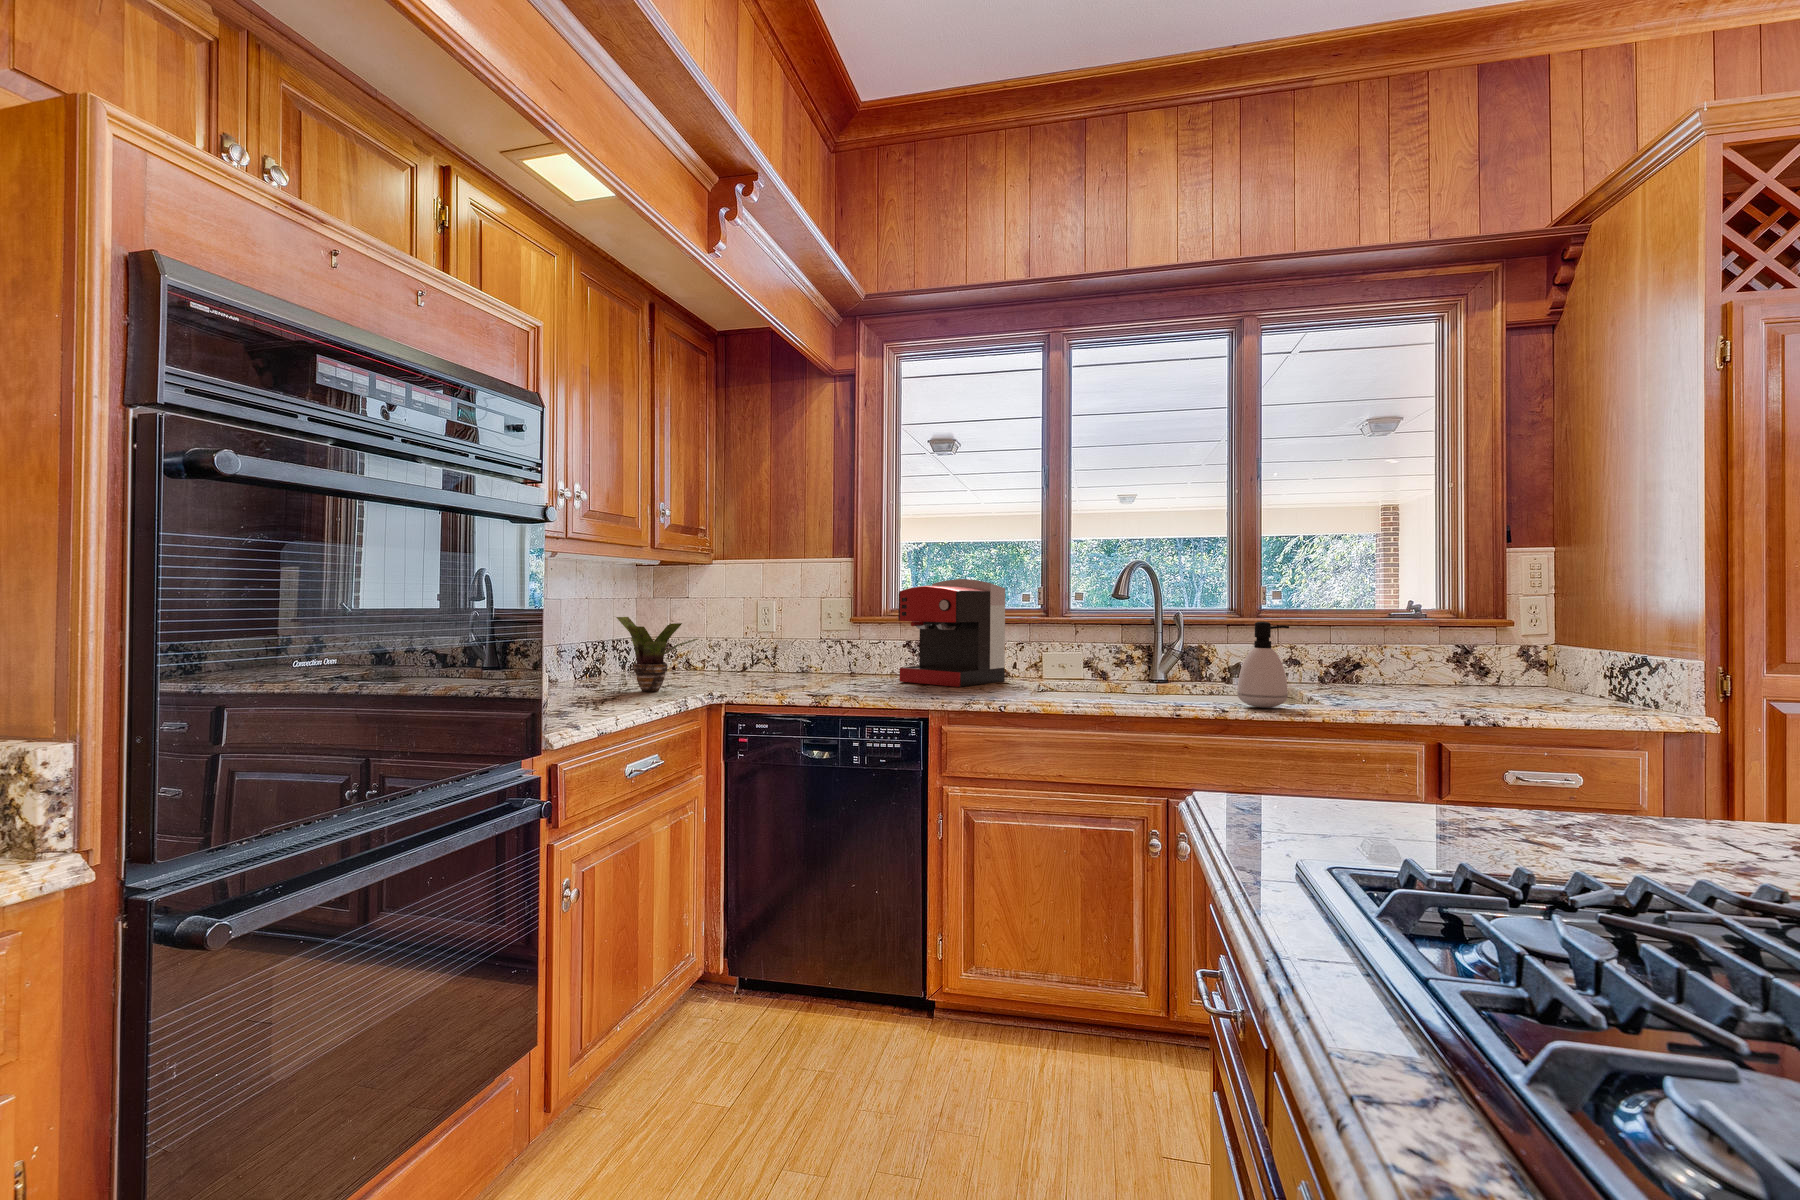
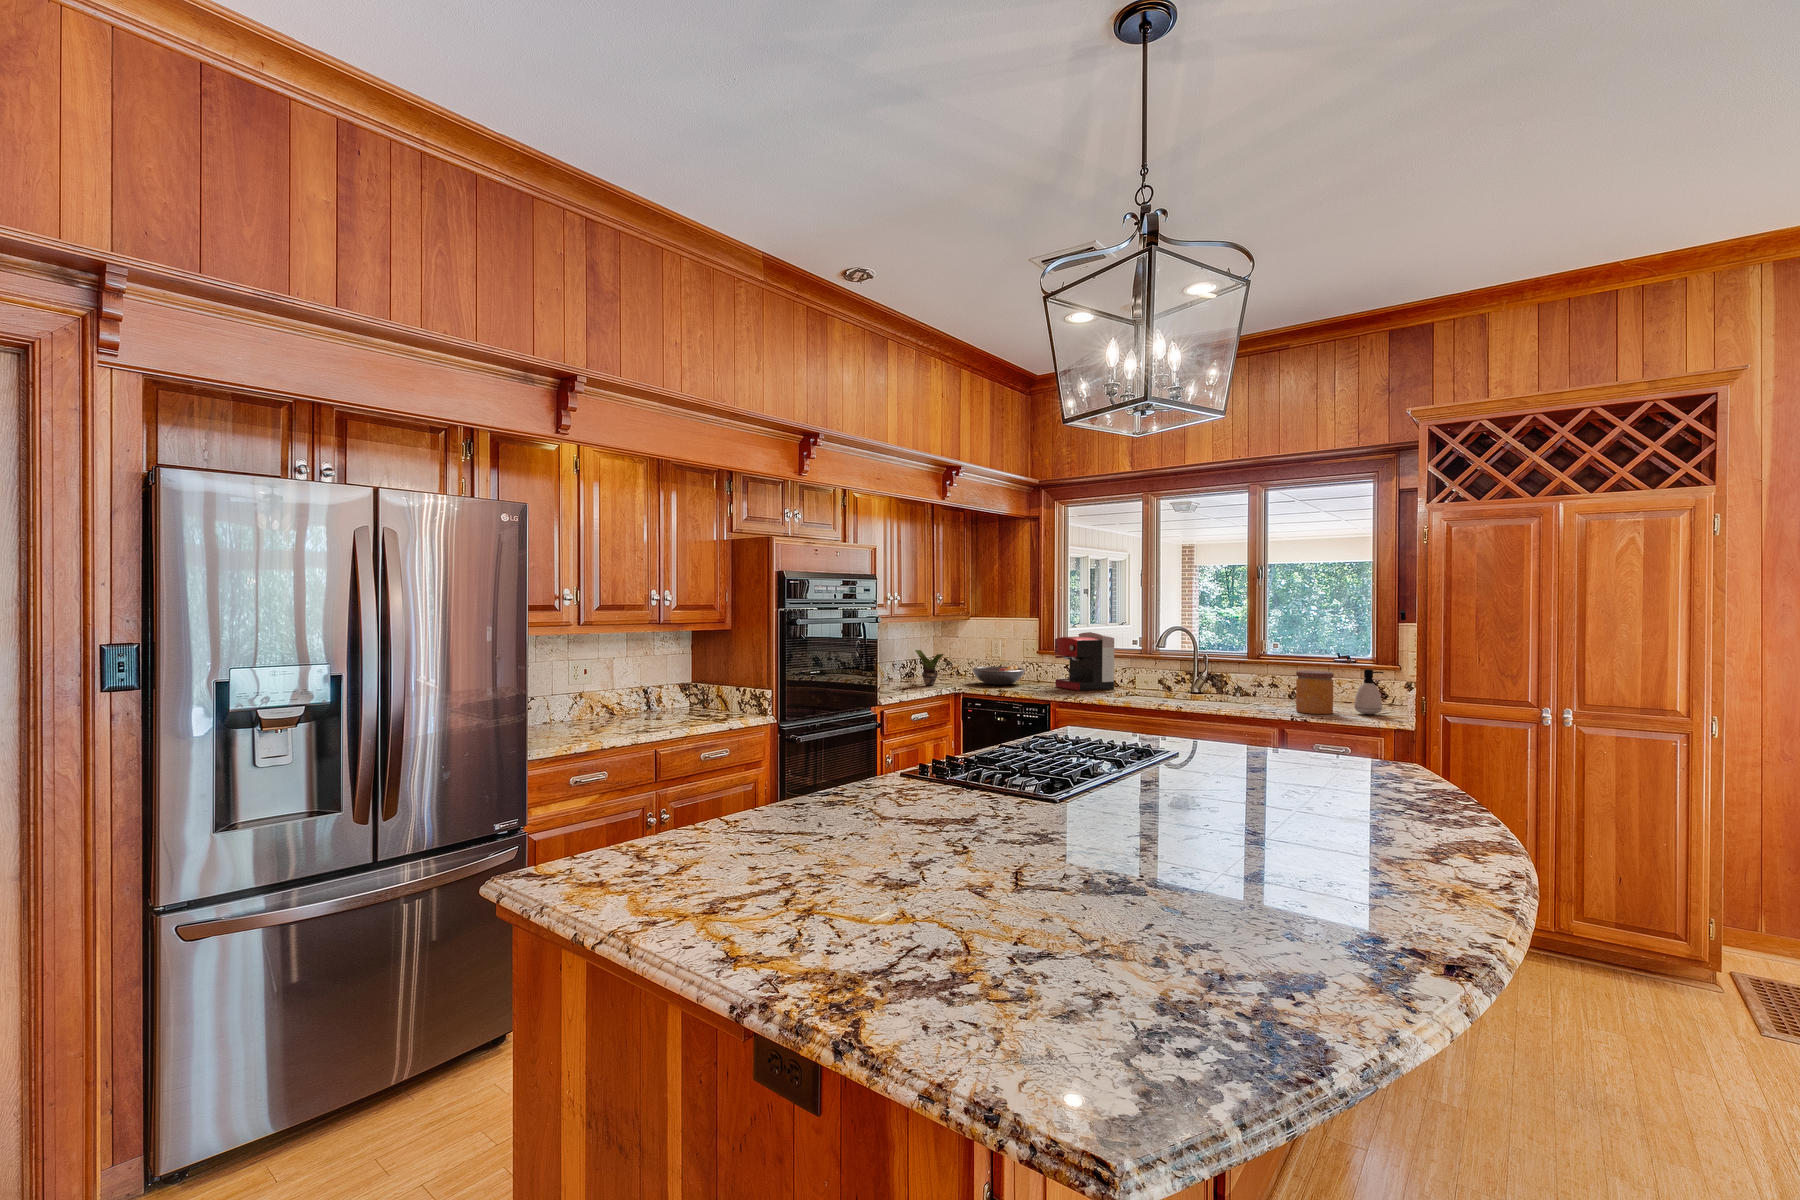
soap dispenser: present [1237,622,1289,708] -> present [1354,669,1383,714]
jar: none [1427,628,1506,709] -> present [1296,670,1334,714]
fruit bowl: none [735,643,838,683] -> present [972,665,1025,685]

